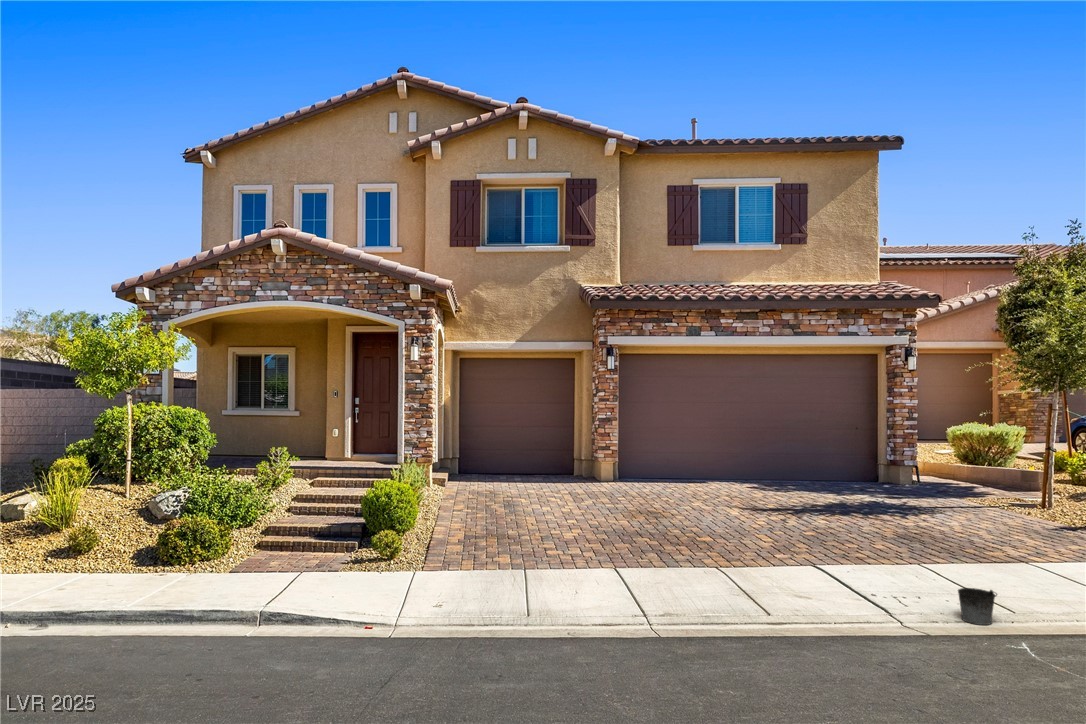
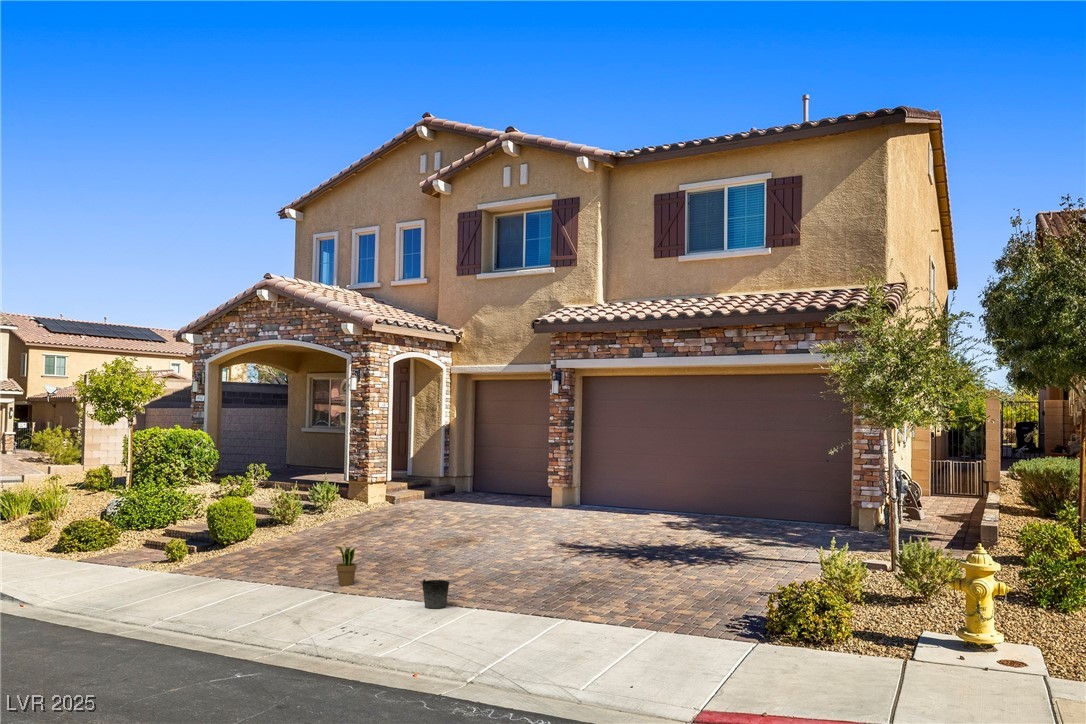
potted plant: none [765,555,793,607] -> present [336,546,357,586]

